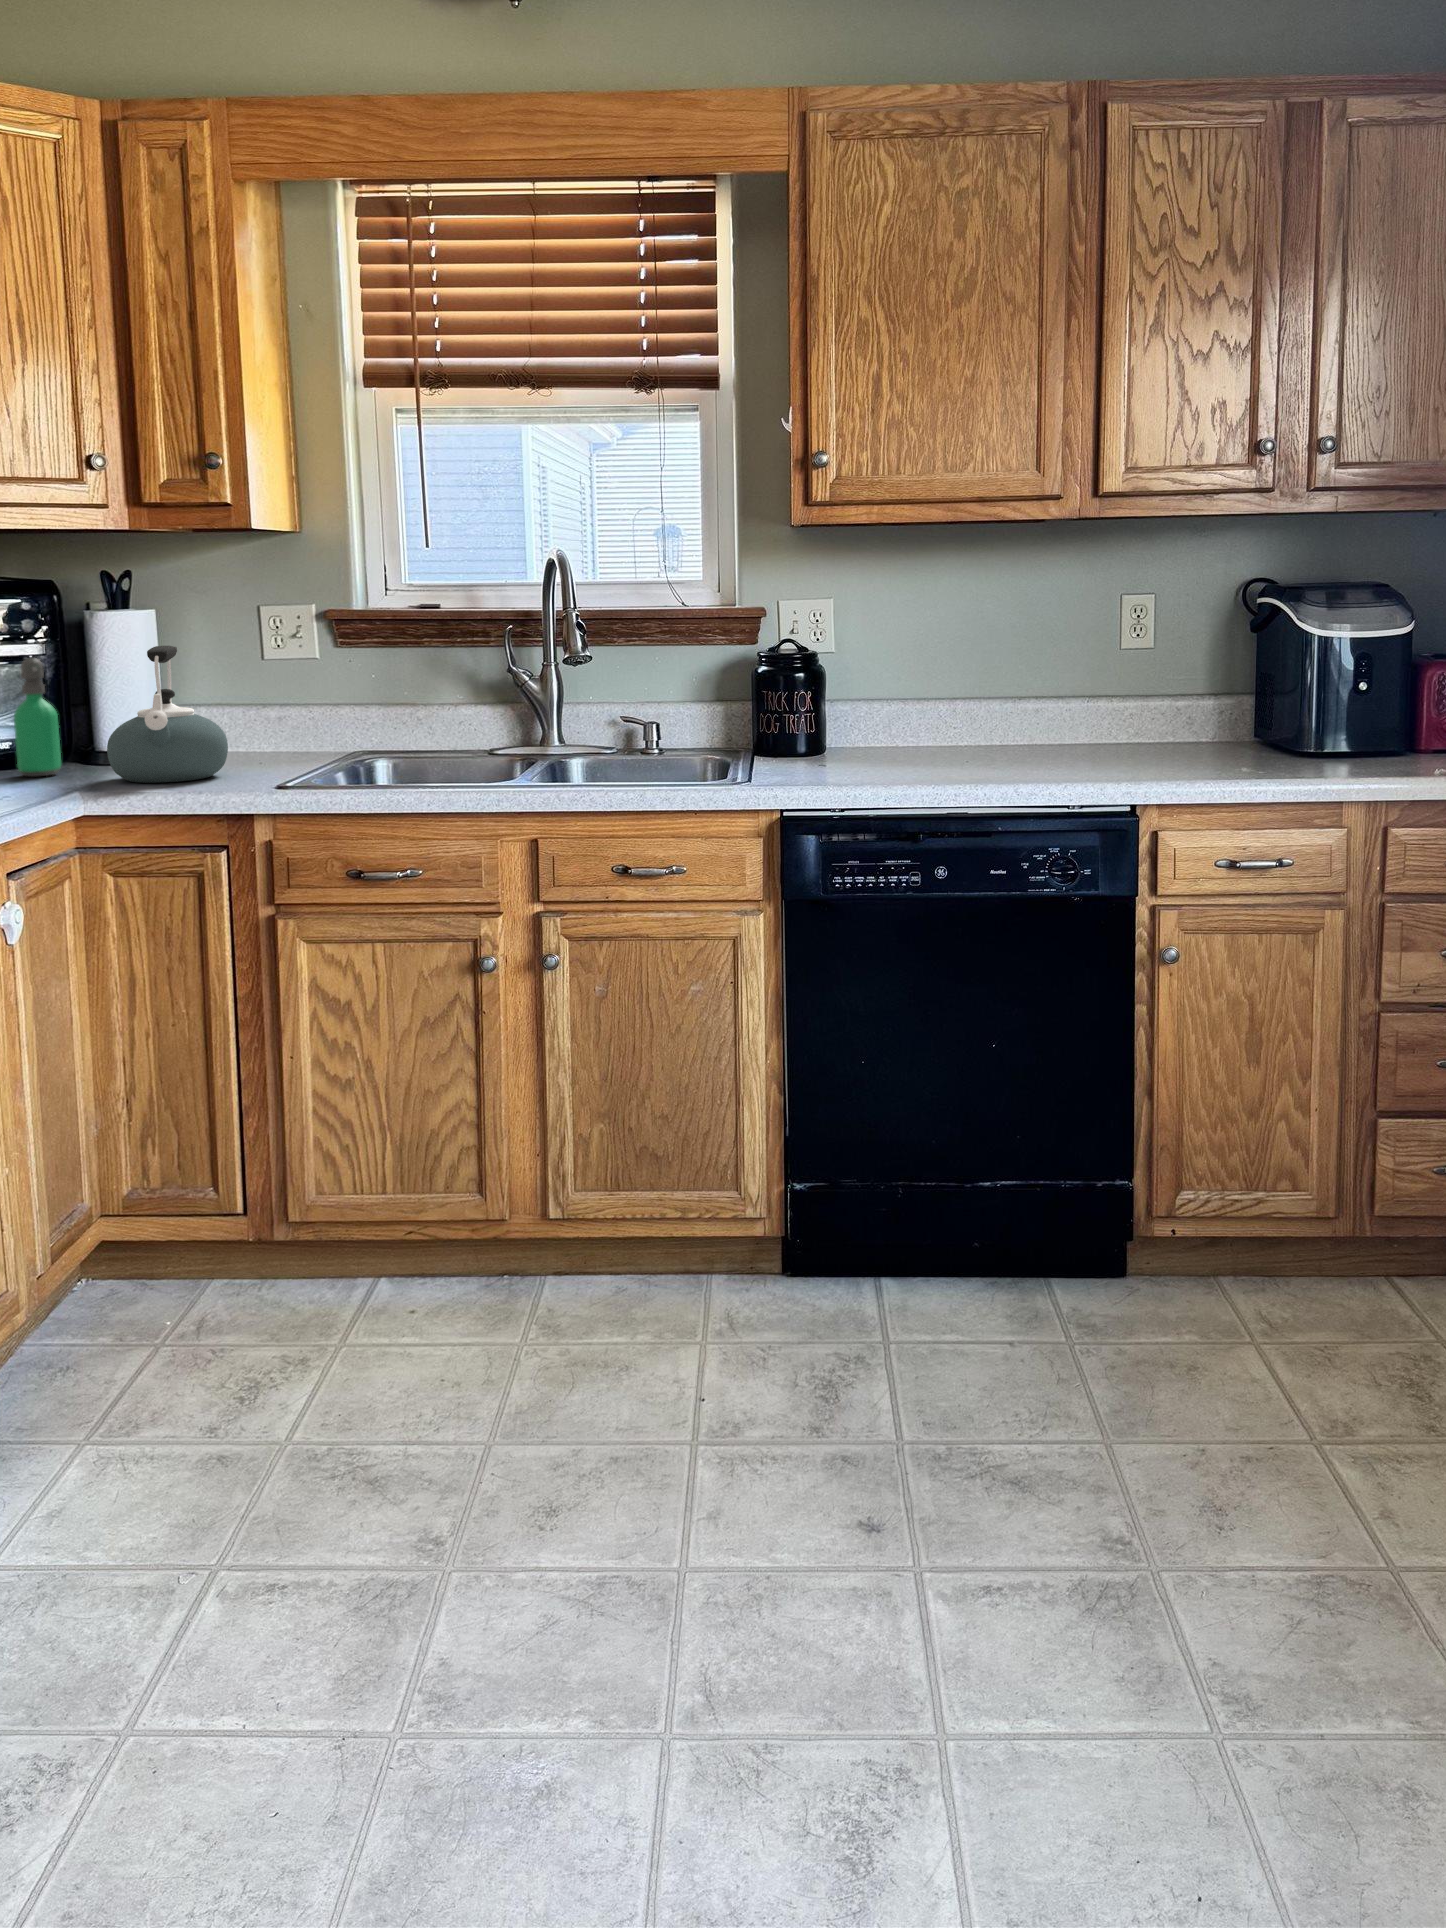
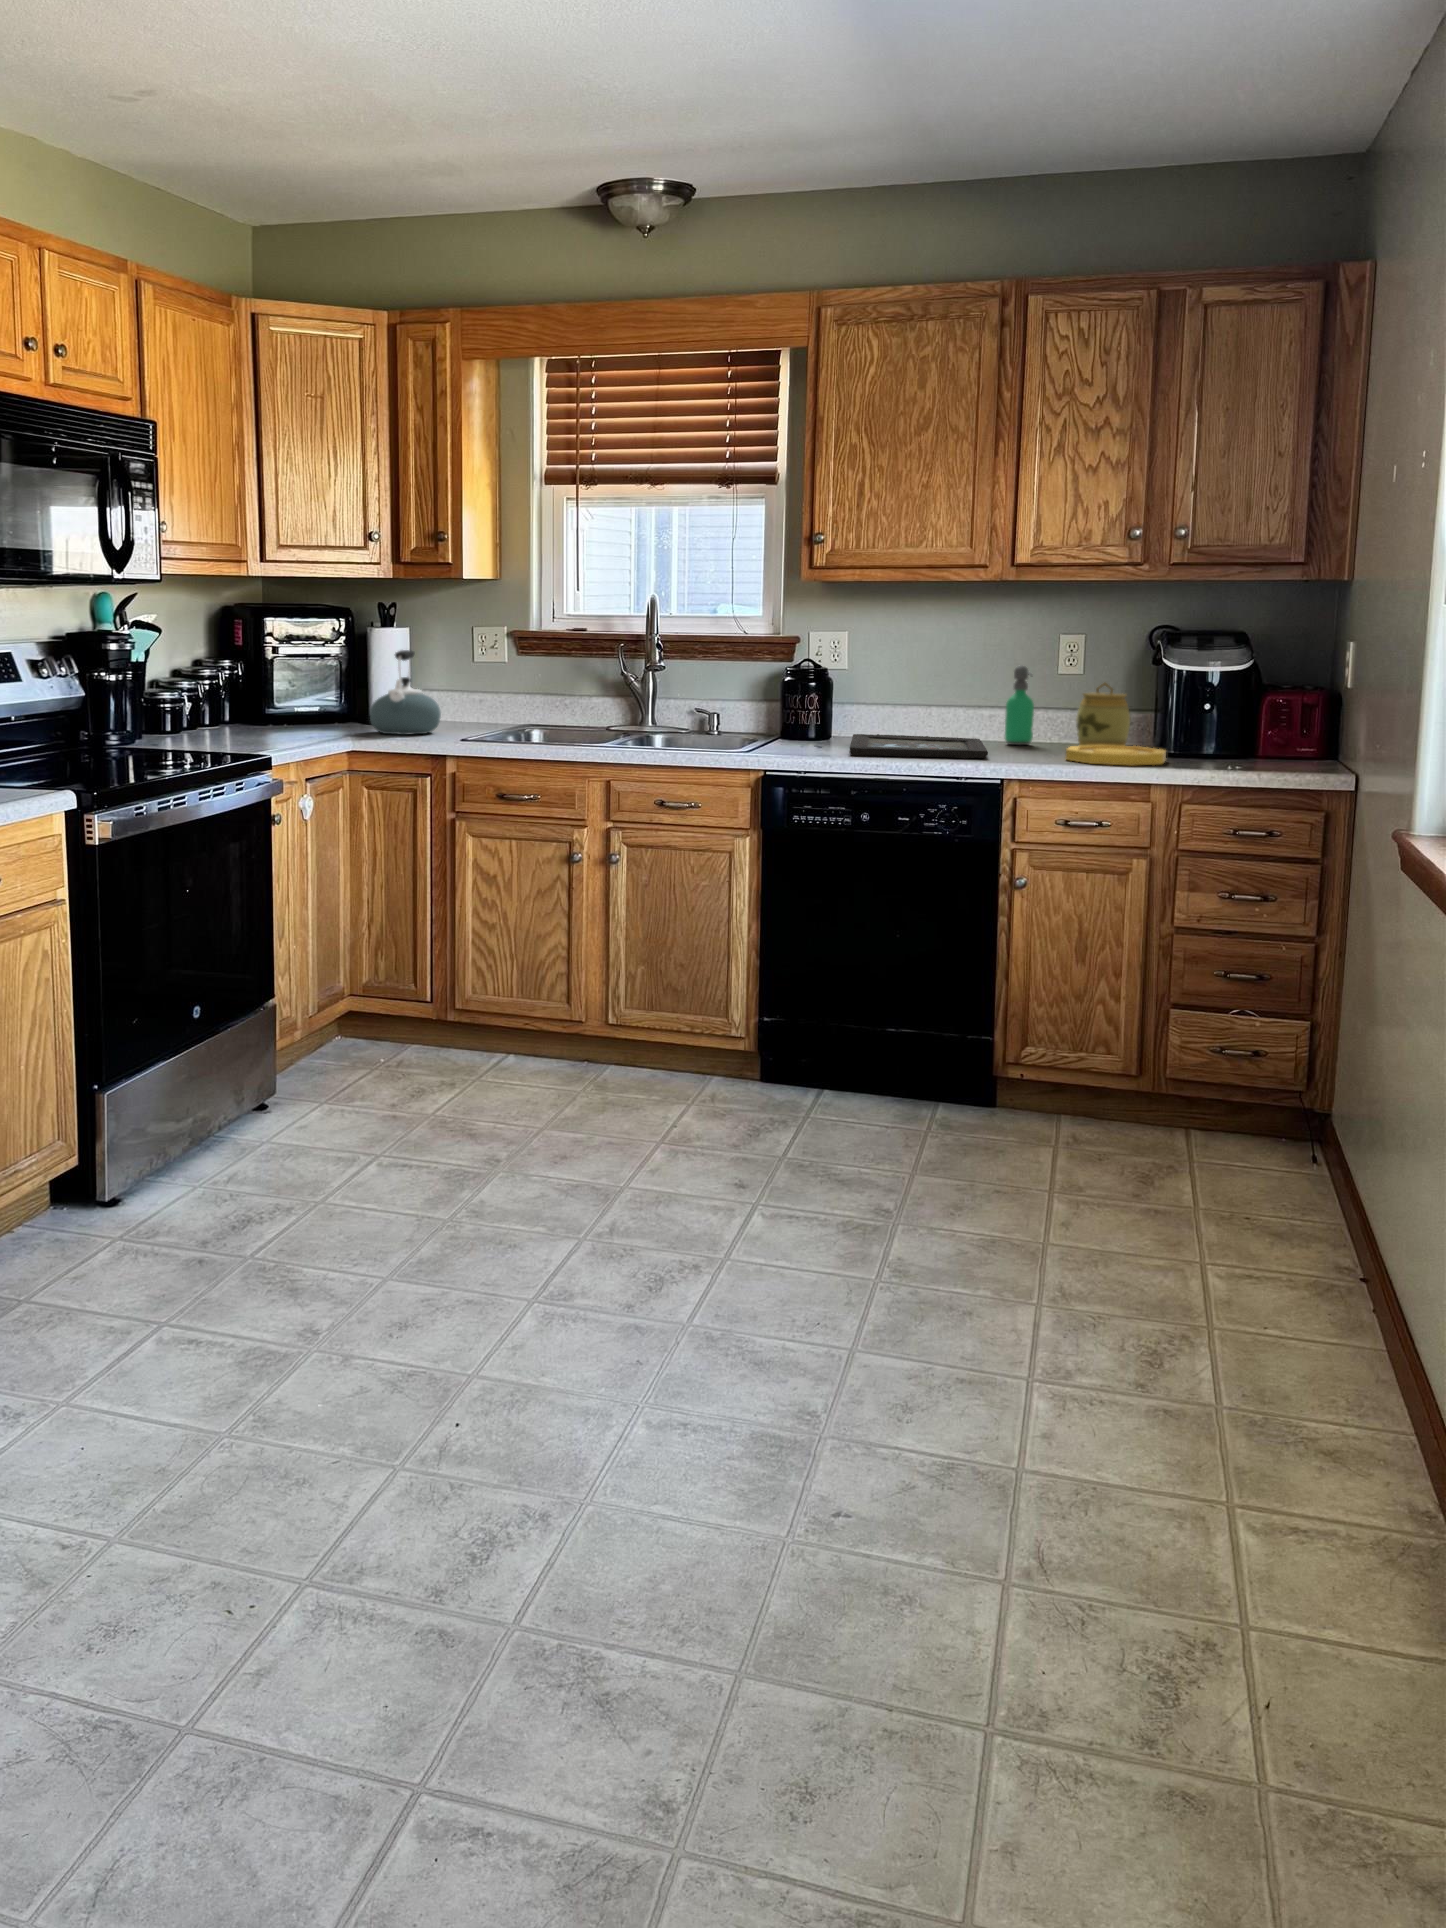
jar: none [1153,656,1225,749] -> present [1076,683,1130,746]
soap dispenser: present [14,658,61,777] -> present [1005,666,1034,745]
tray: none [863,742,1103,781] -> present [850,734,988,759]
bowl: none [1193,744,1339,775] -> present [1065,745,1166,766]

